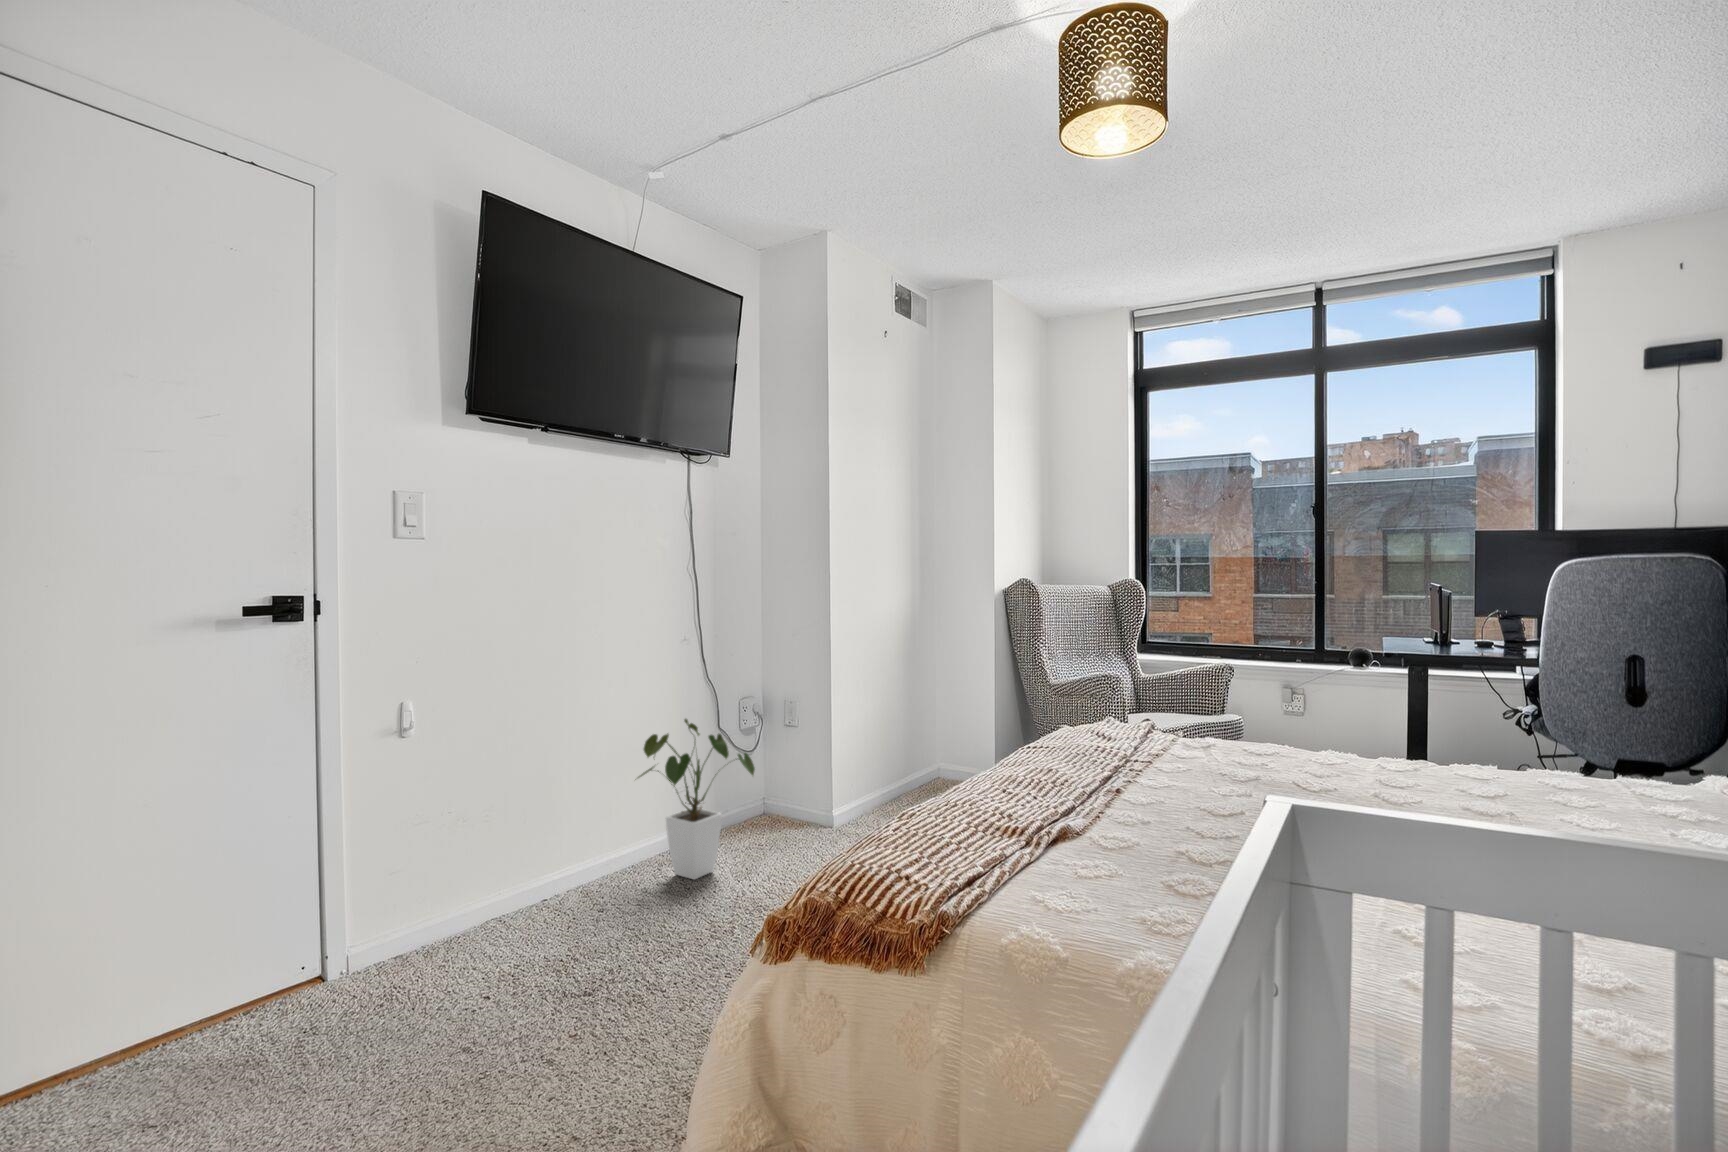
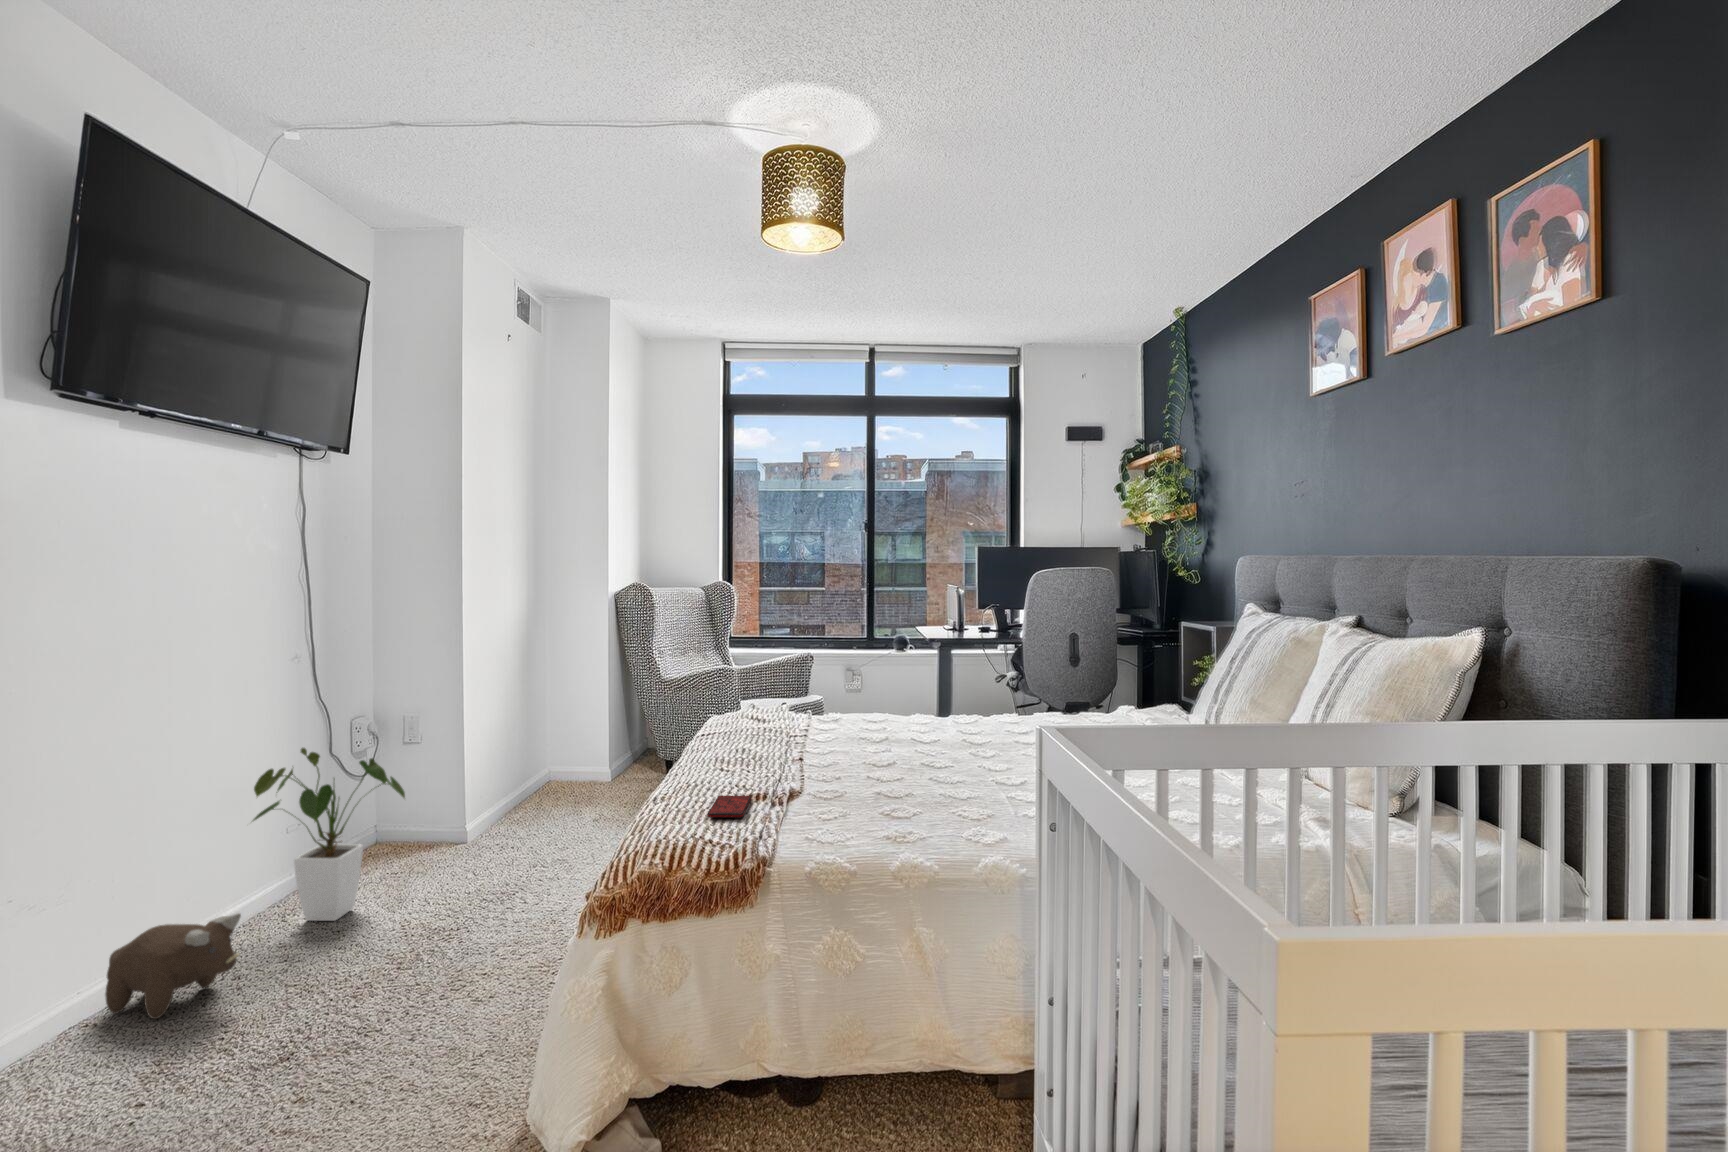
smartphone: none [926,820,998,853] -> present [708,796,751,818]
plush toy: none [506,857,595,937] -> present [105,913,241,1019]

